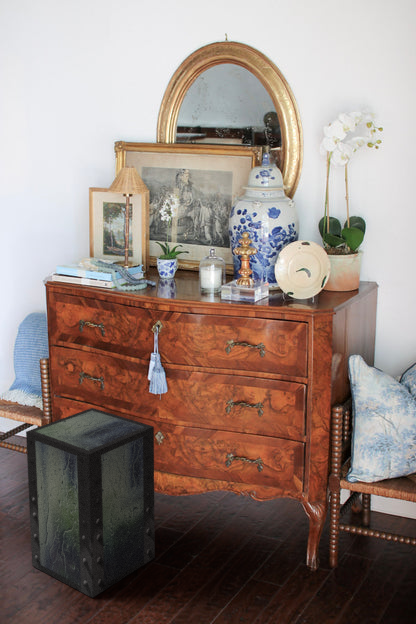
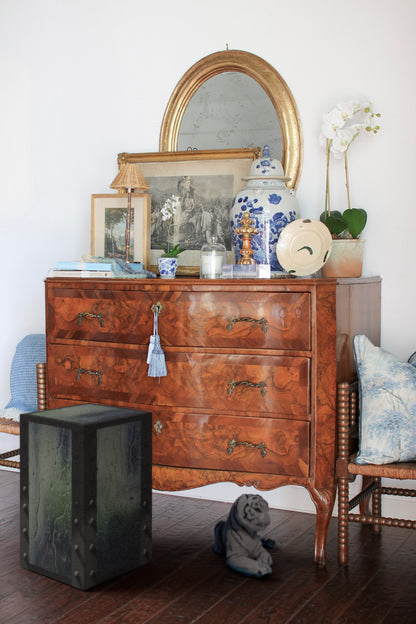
plush toy: none [210,498,270,581] -> present [212,494,276,577]

